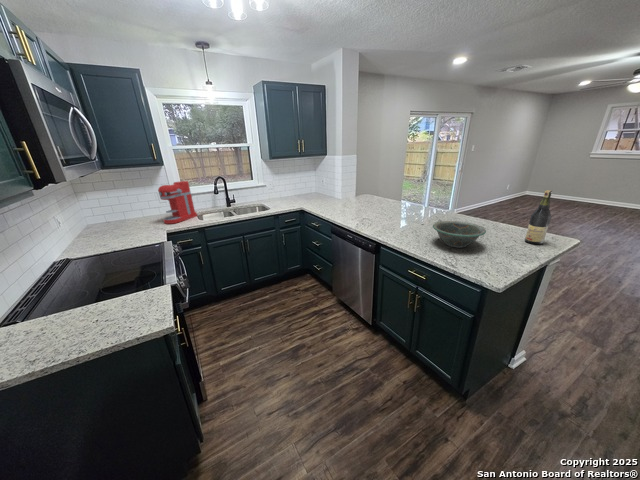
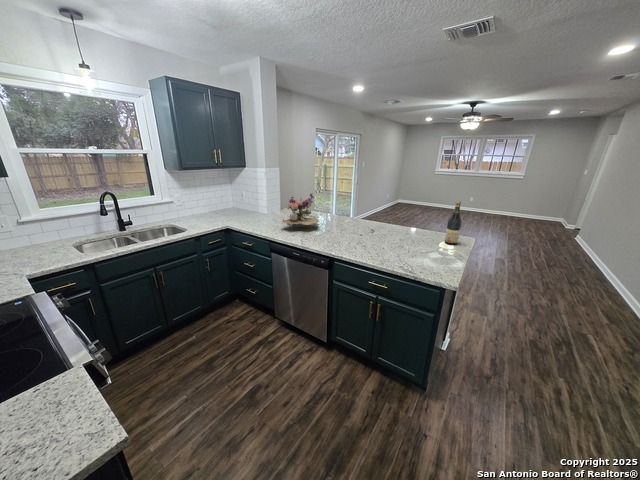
flower arrangement: none [344,179,384,213] -> present [282,193,319,227]
coffee maker: present [158,181,197,224] -> none [0,199,75,263]
decorative bowl: present [433,221,486,248] -> none [380,230,424,254]

